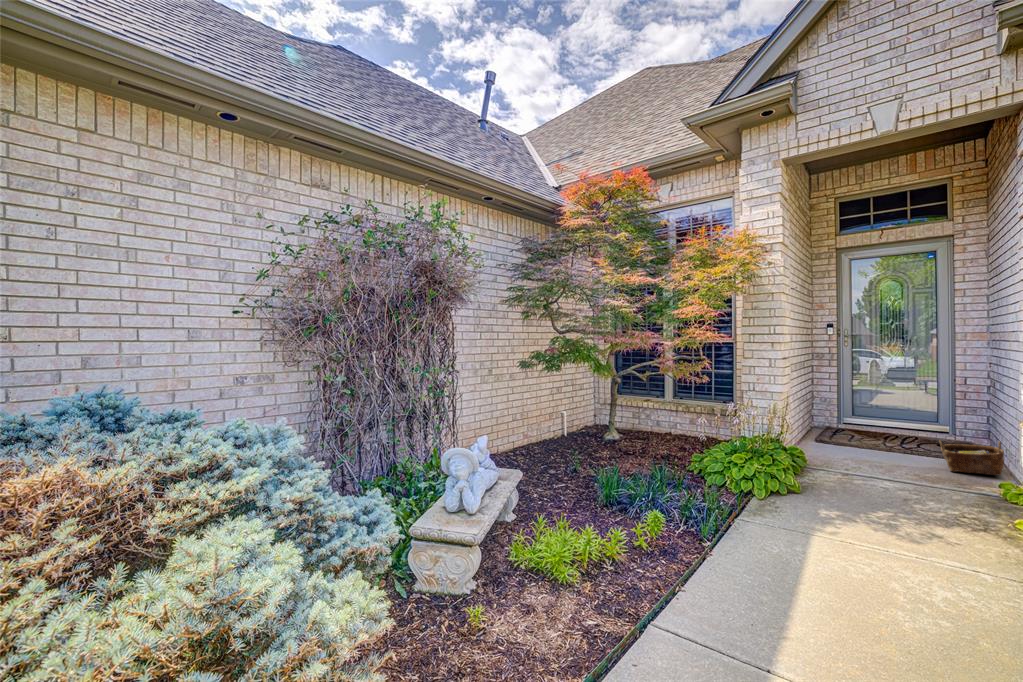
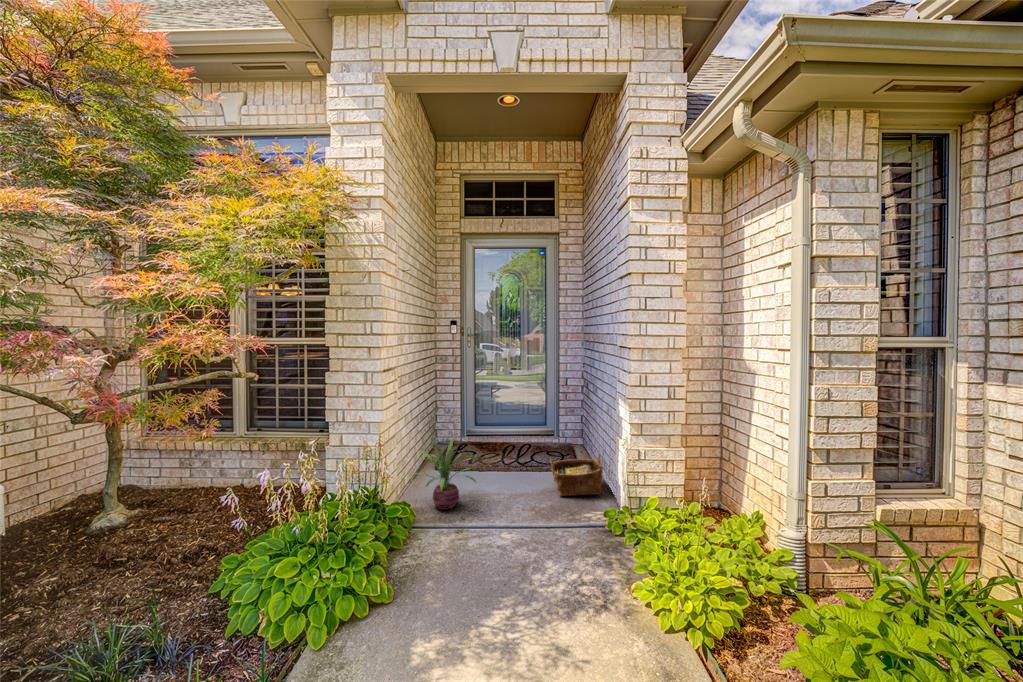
decorative plant: none [791,408,864,463] -> present [406,435,476,510]

